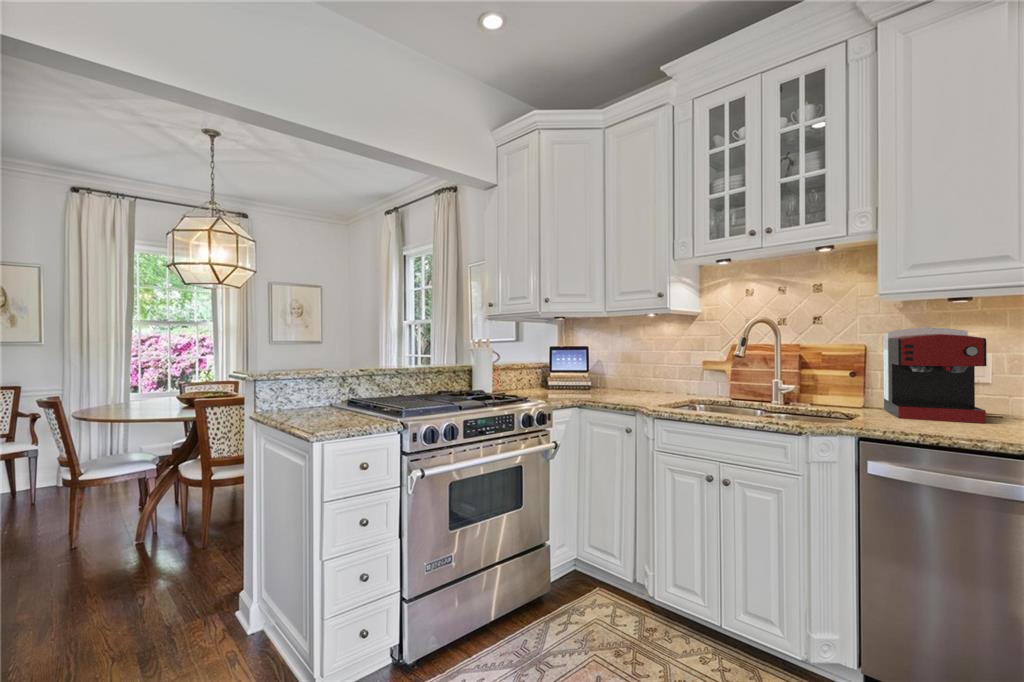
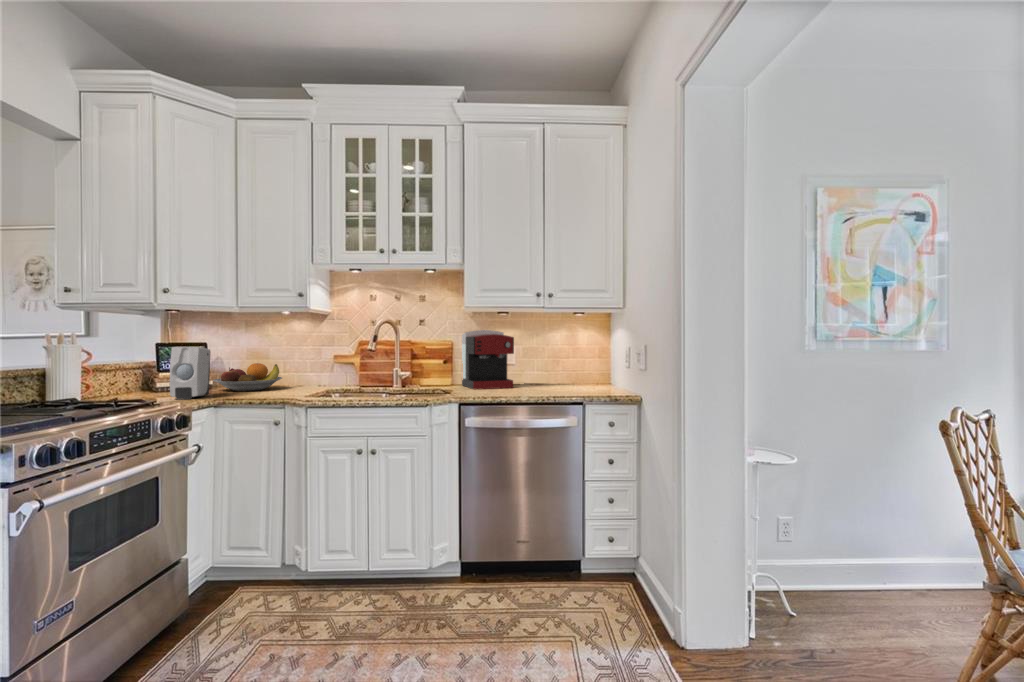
soap dispenser: none [544,350,578,398] -> present [170,347,210,400]
fruit bowl: none [587,367,648,394] -> present [213,363,282,391]

